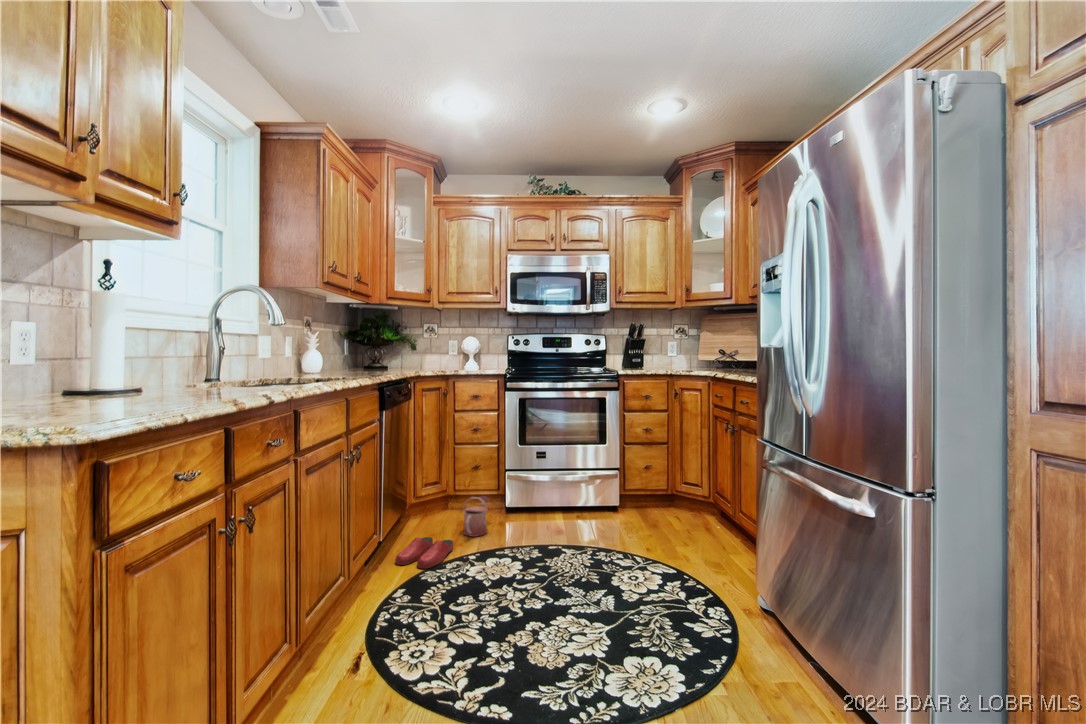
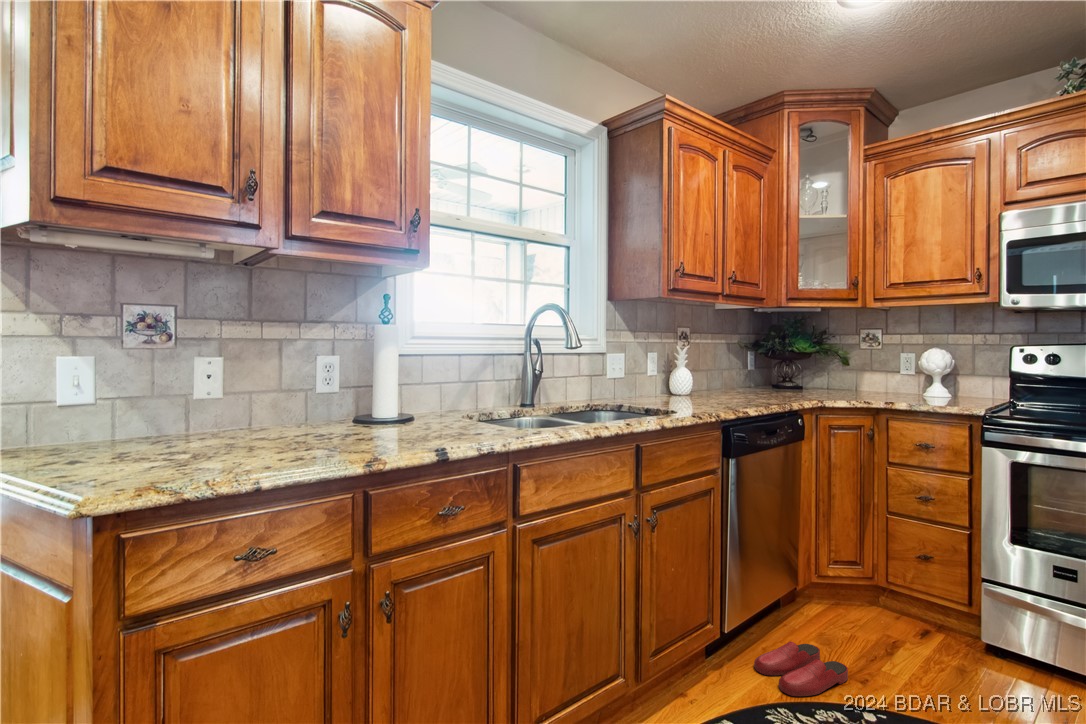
watering can: present [463,496,489,537] -> none [875,610,935,678]

